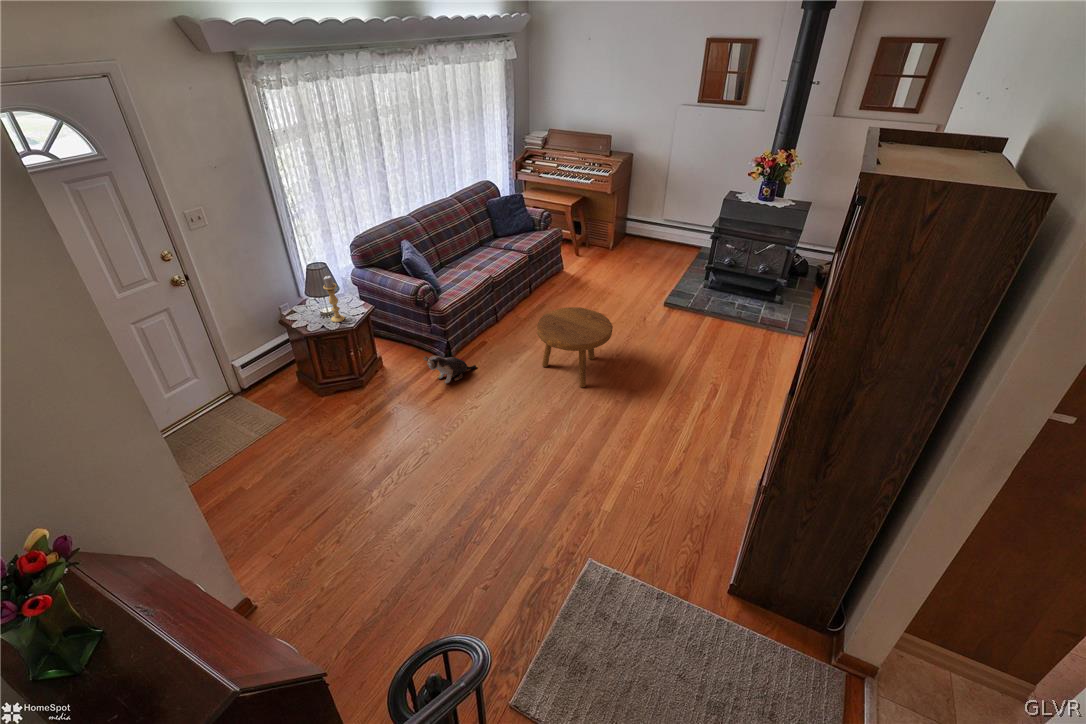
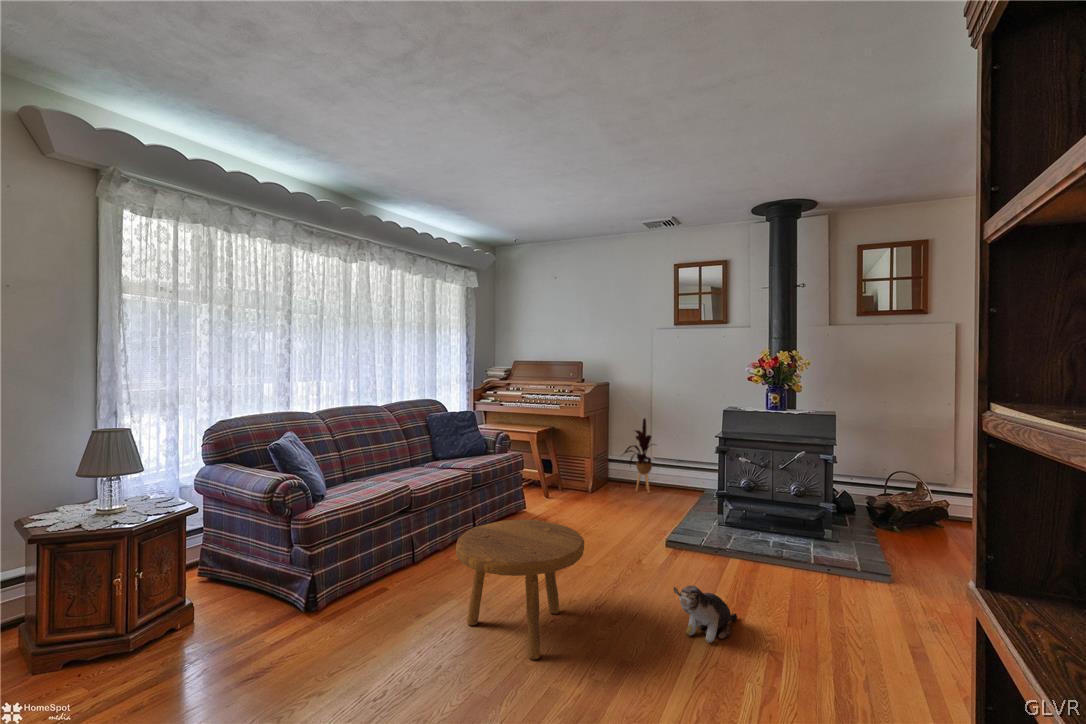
house plant: none [637,193,669,252] -> present [623,419,654,493]
candle holder: present [323,276,345,322] -> none [98,439,126,522]
plush toy: present [423,356,476,383] -> present [673,585,737,642]

